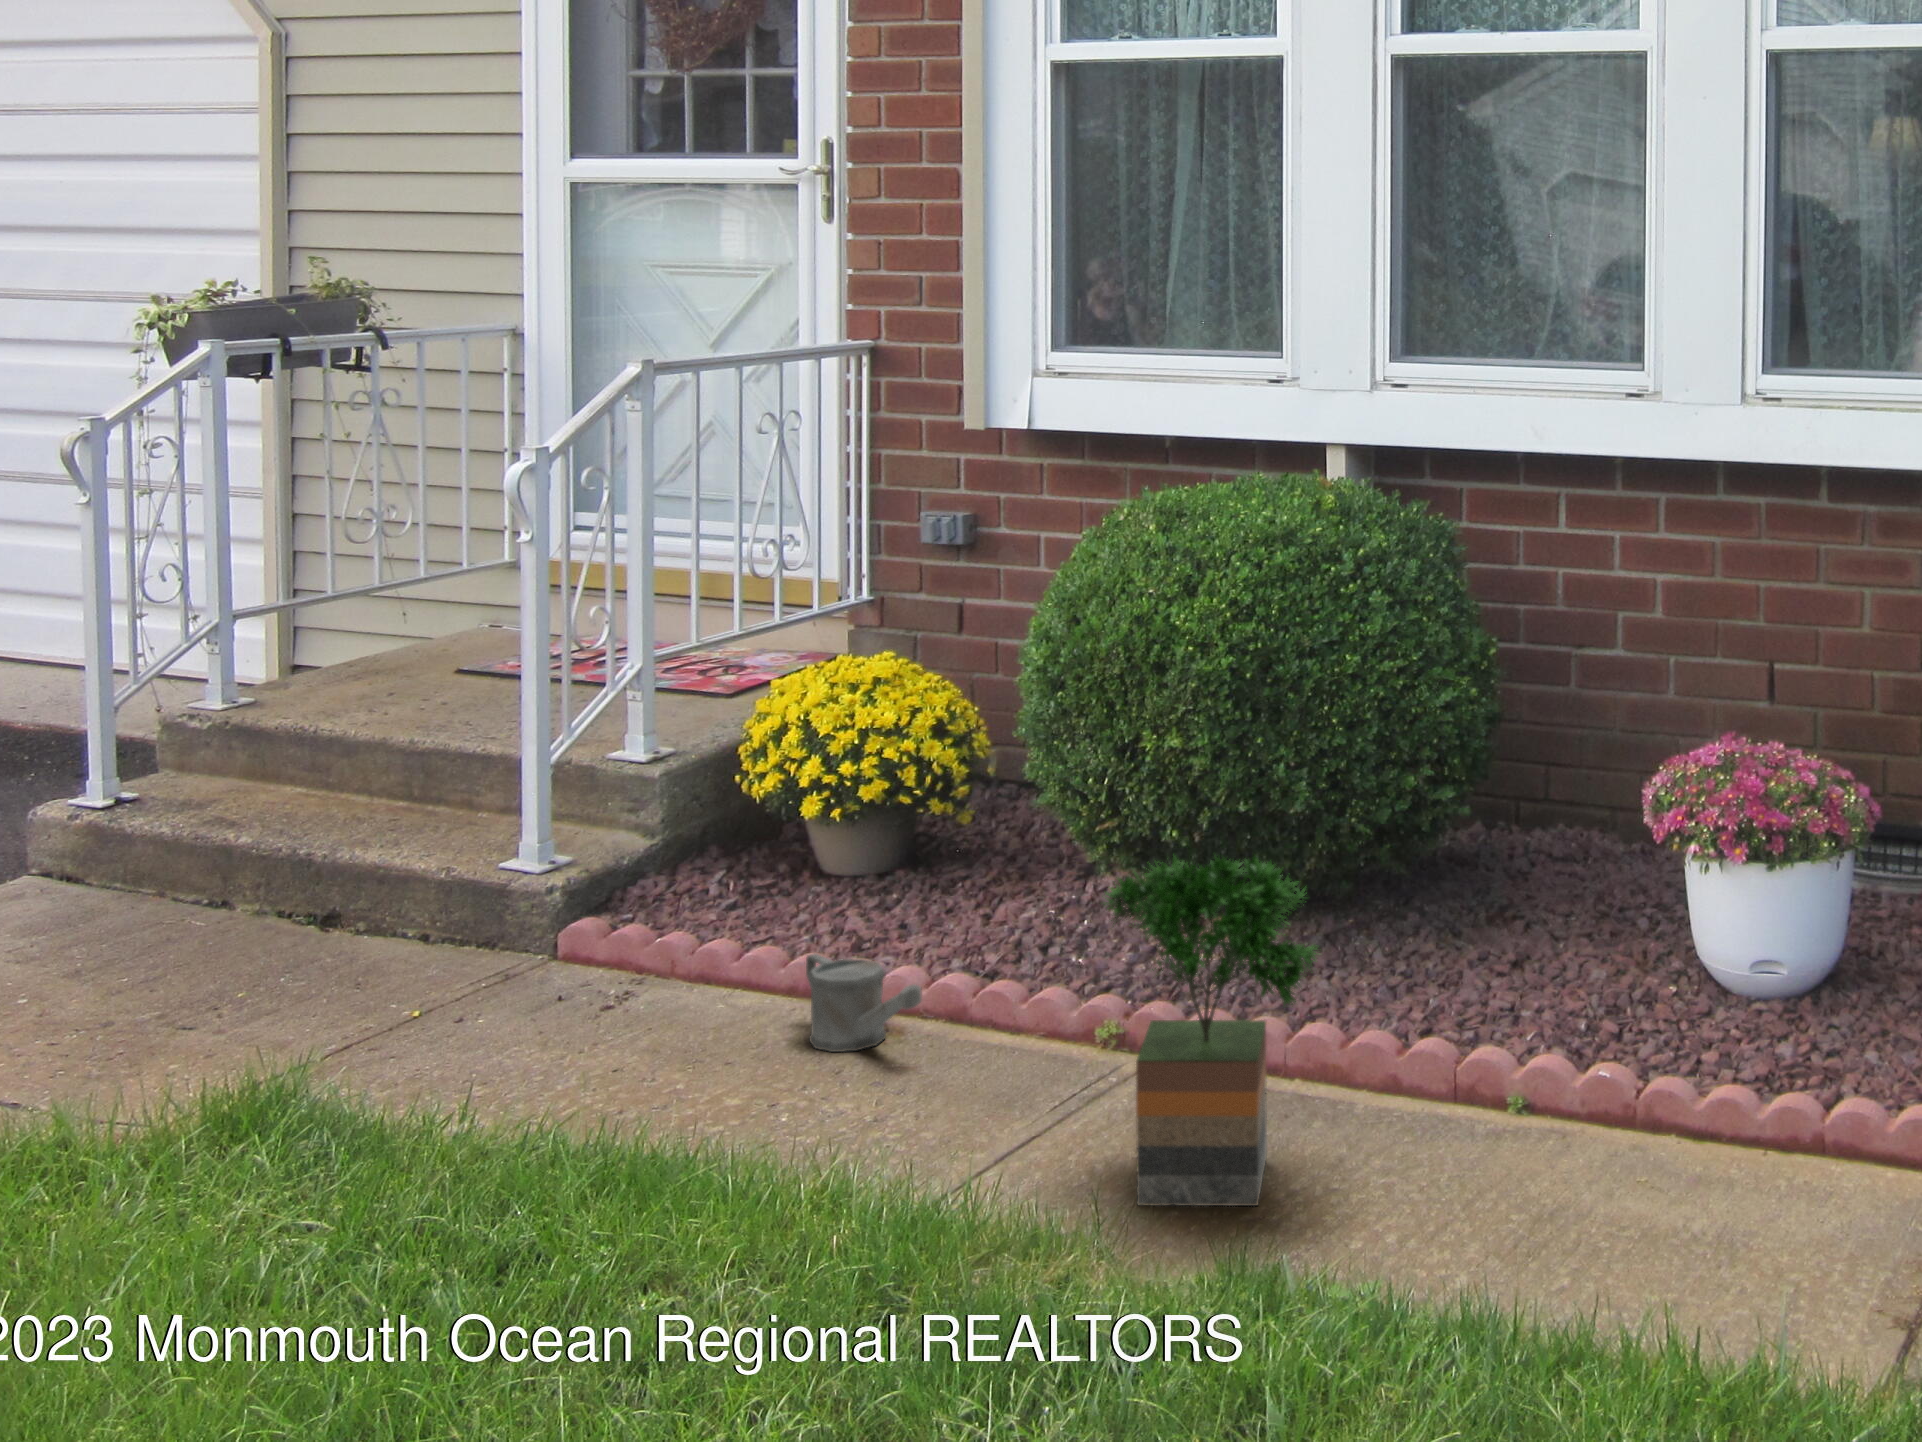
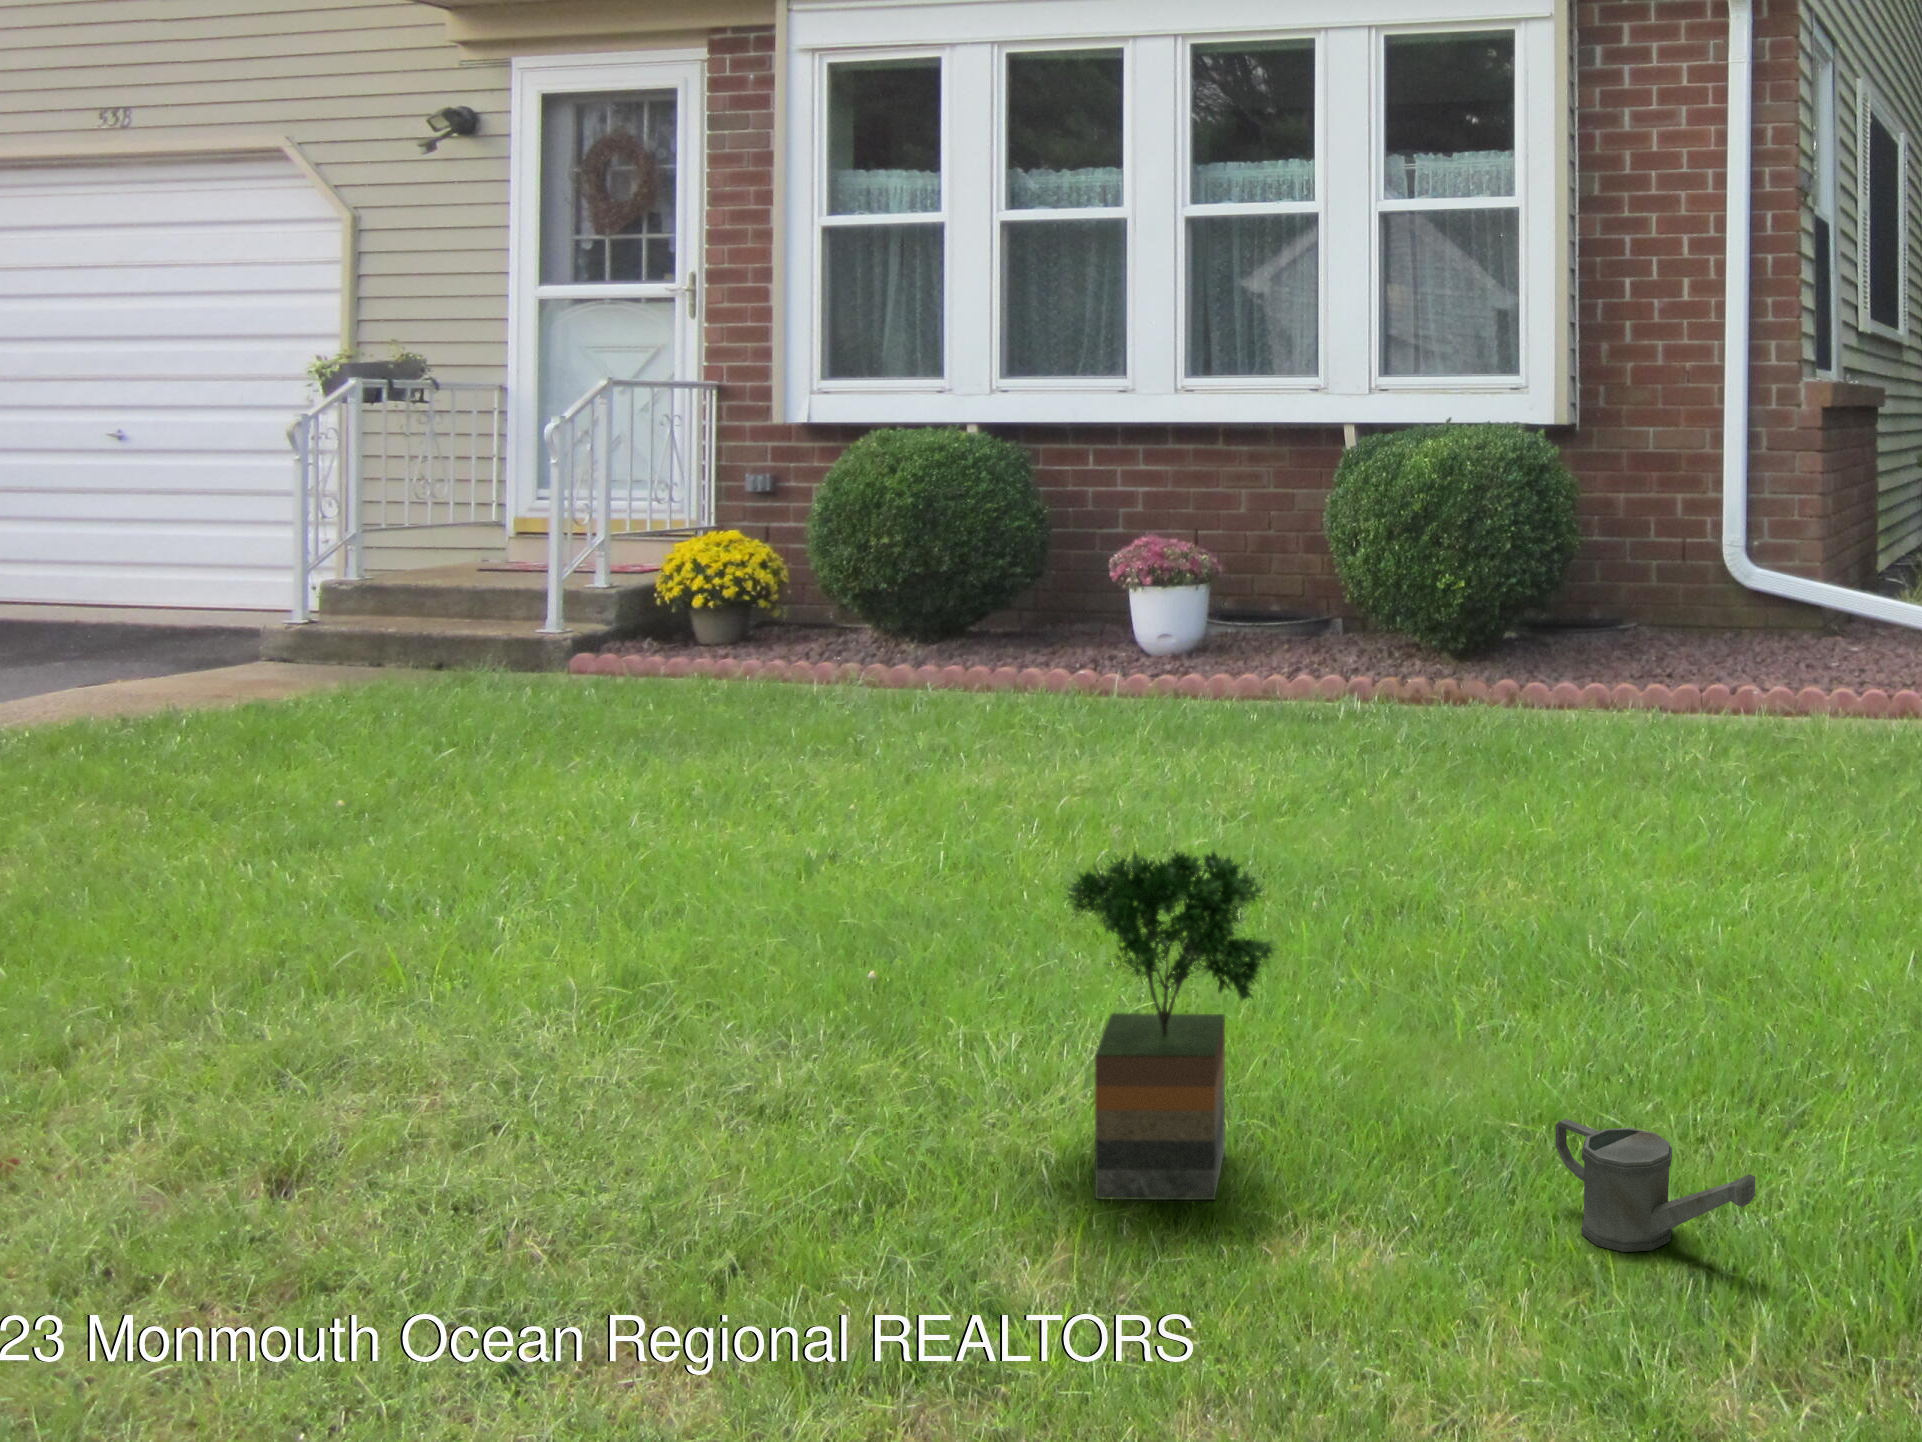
watering can: present [806,953,922,1052] -> present [1555,1119,1755,1252]

